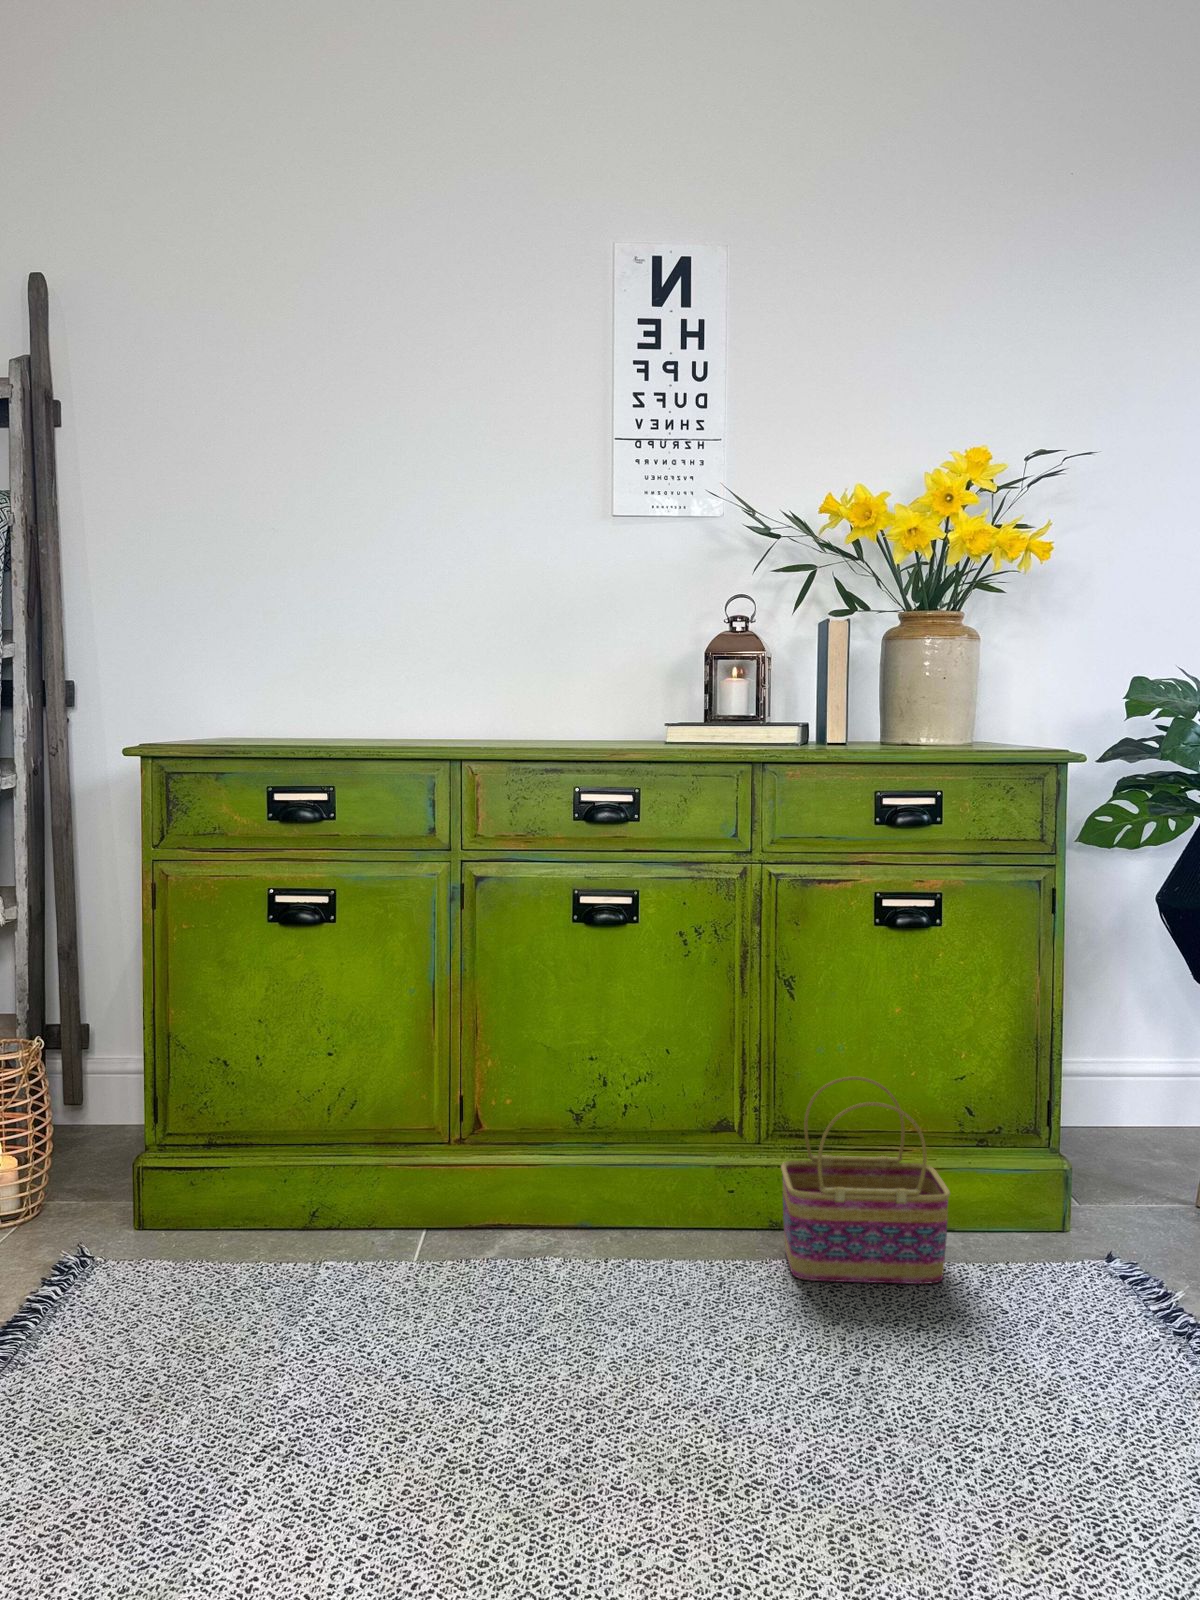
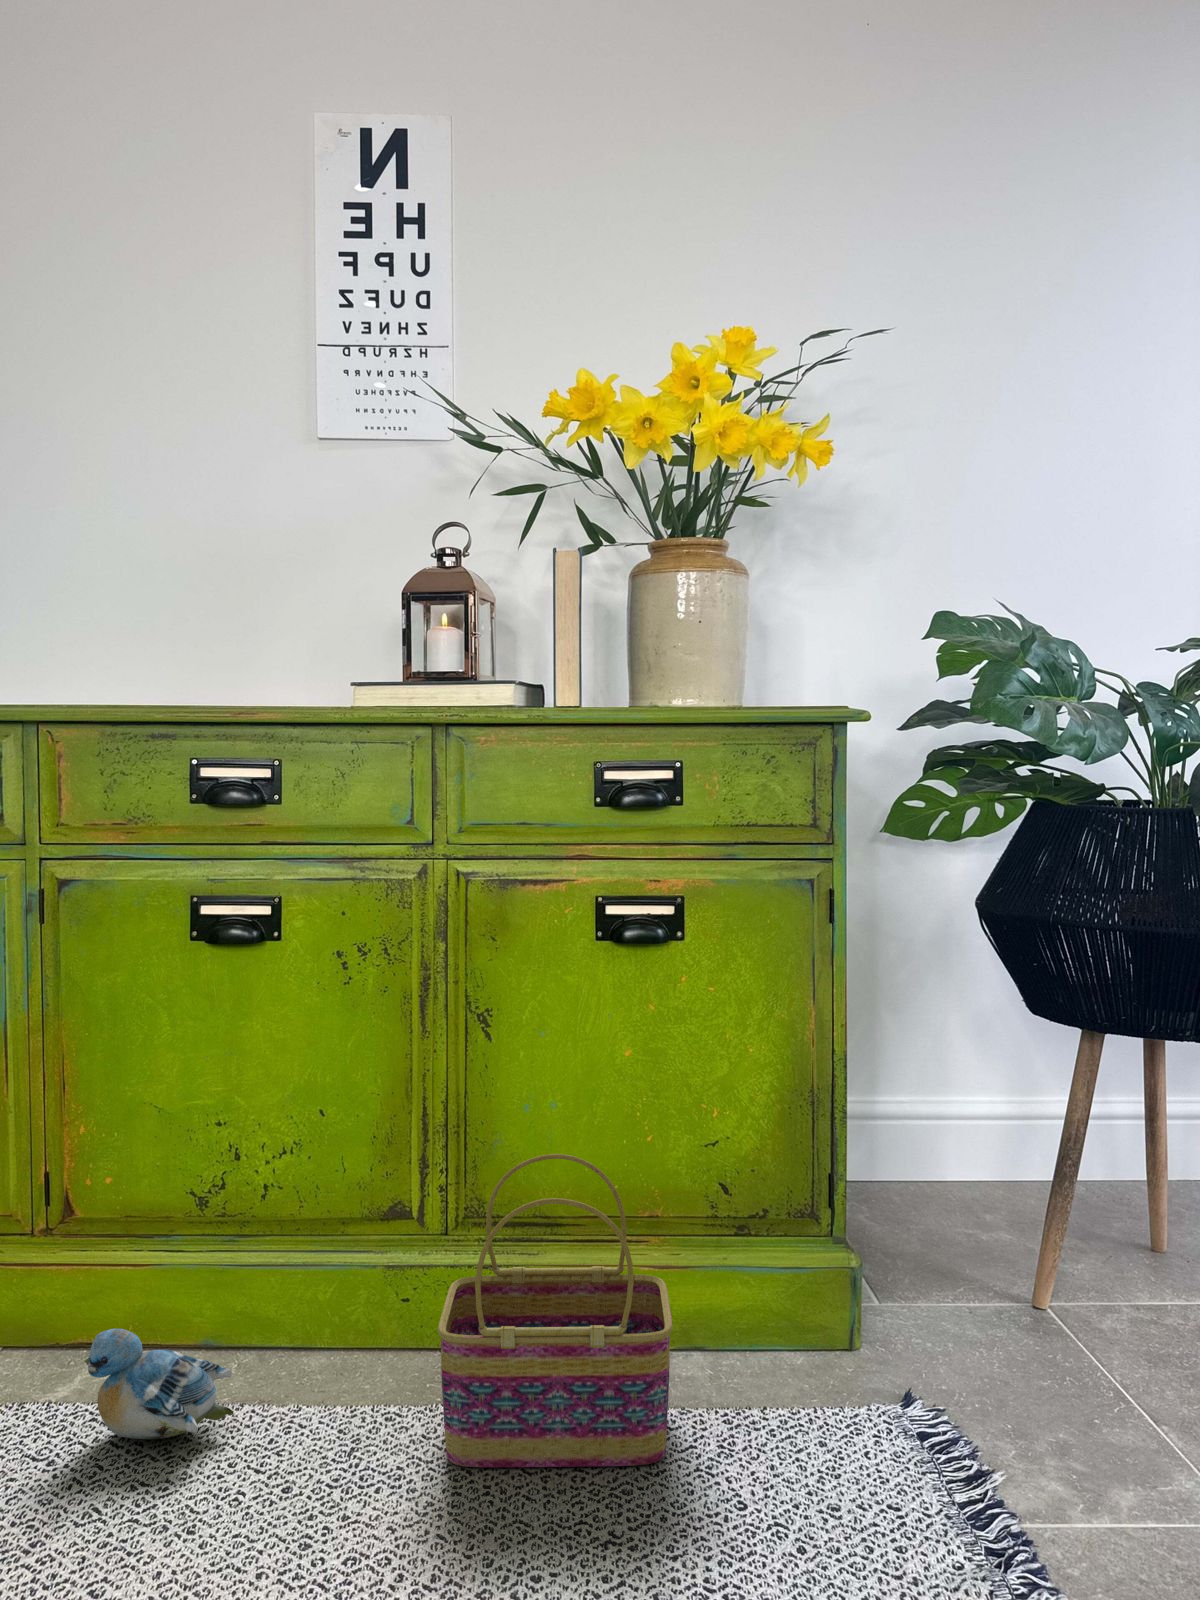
plush toy: none [537,1185,637,1259] -> present [85,1329,233,1439]

